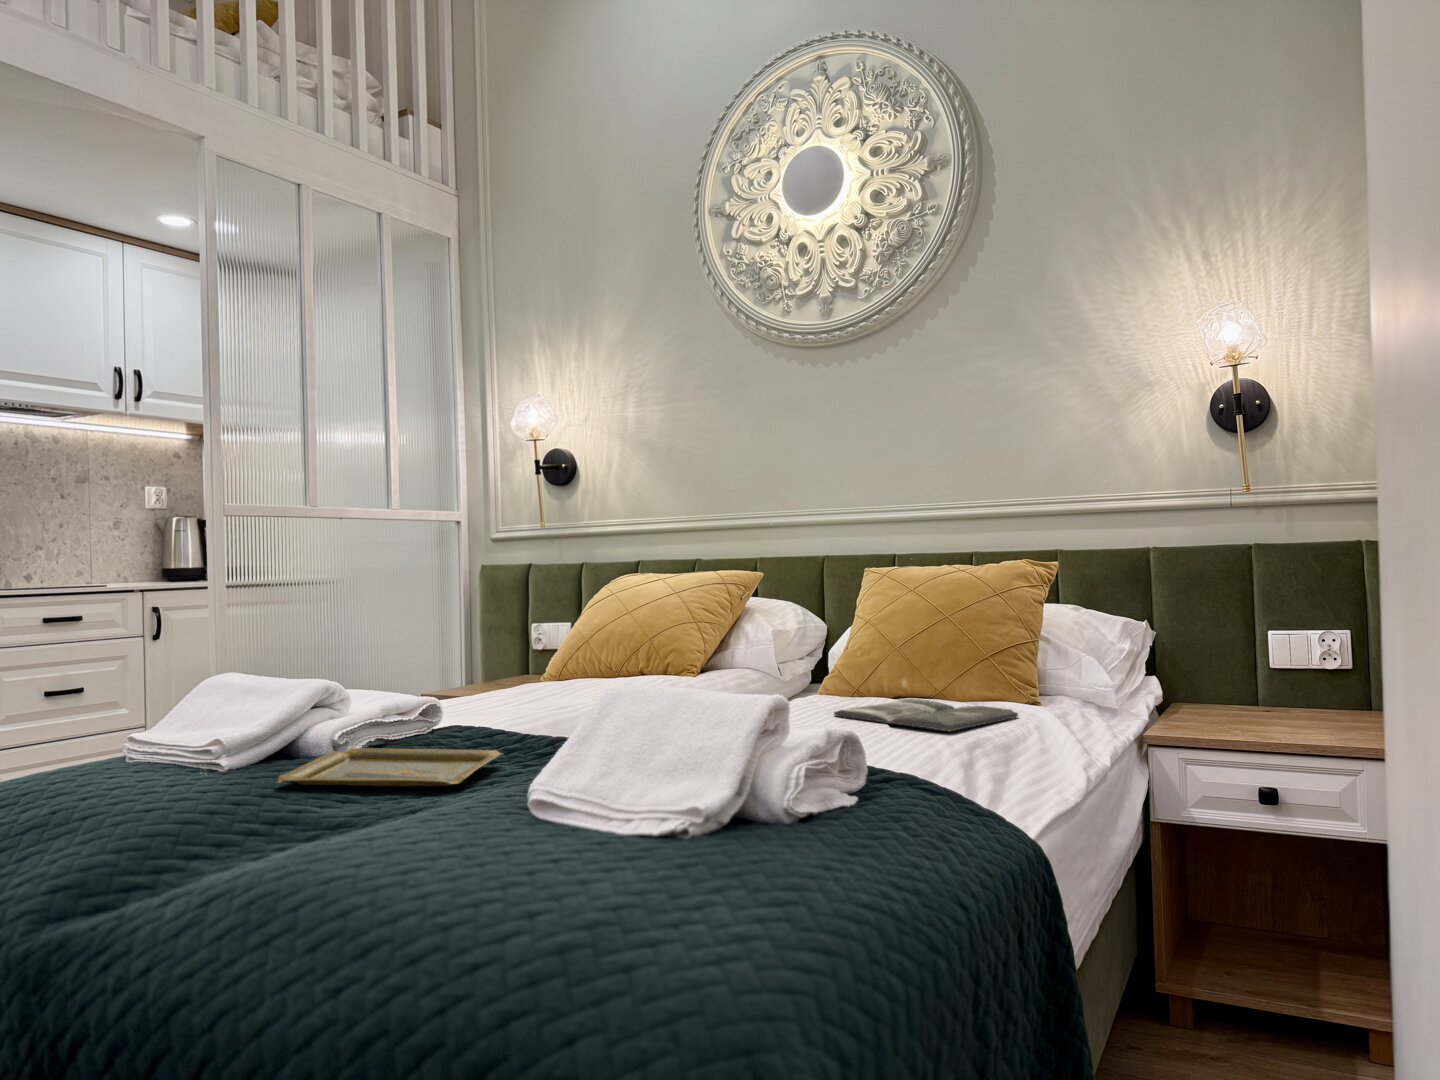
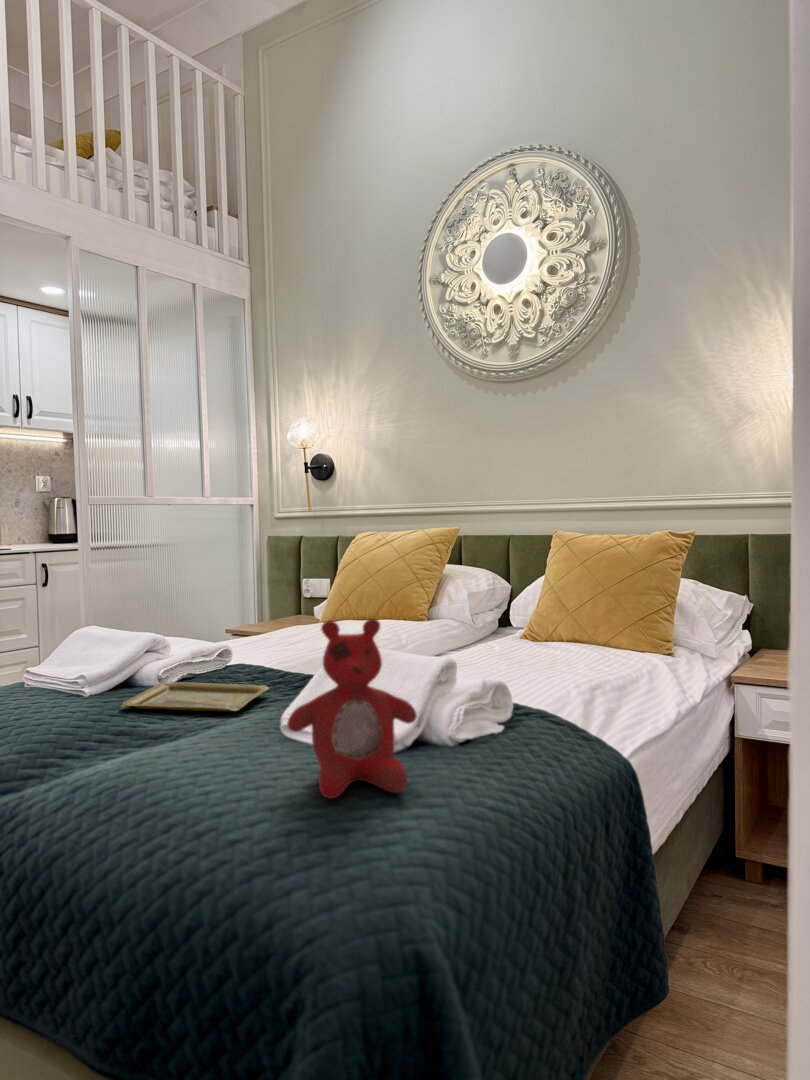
stuffed bear: none [552,623,750,900] -> present [287,619,417,798]
magazine: present [834,699,1018,731] -> none [505,647,636,674]

